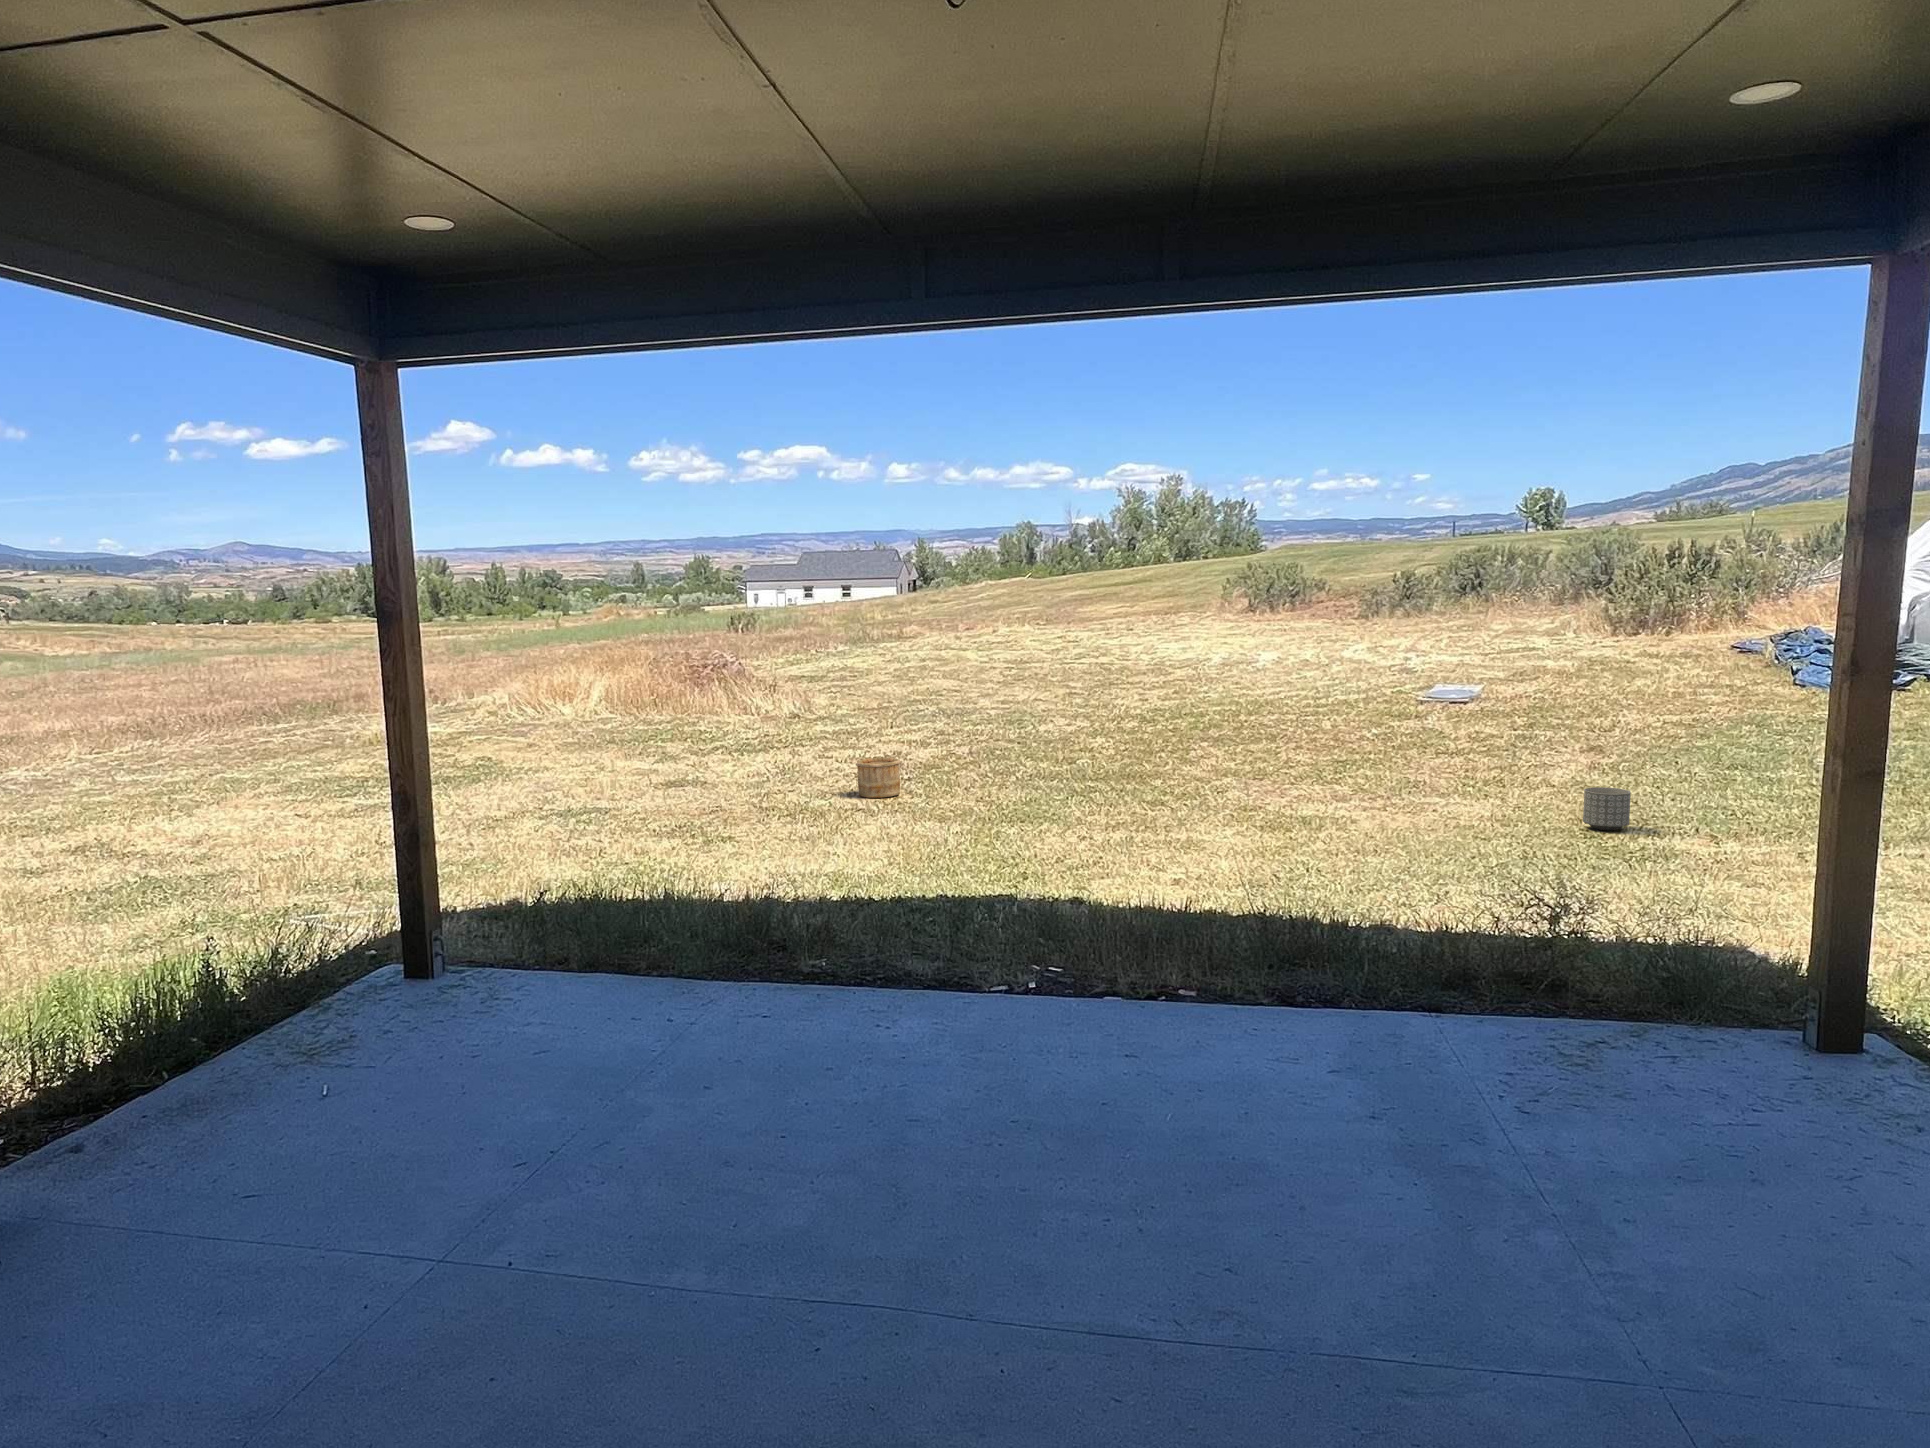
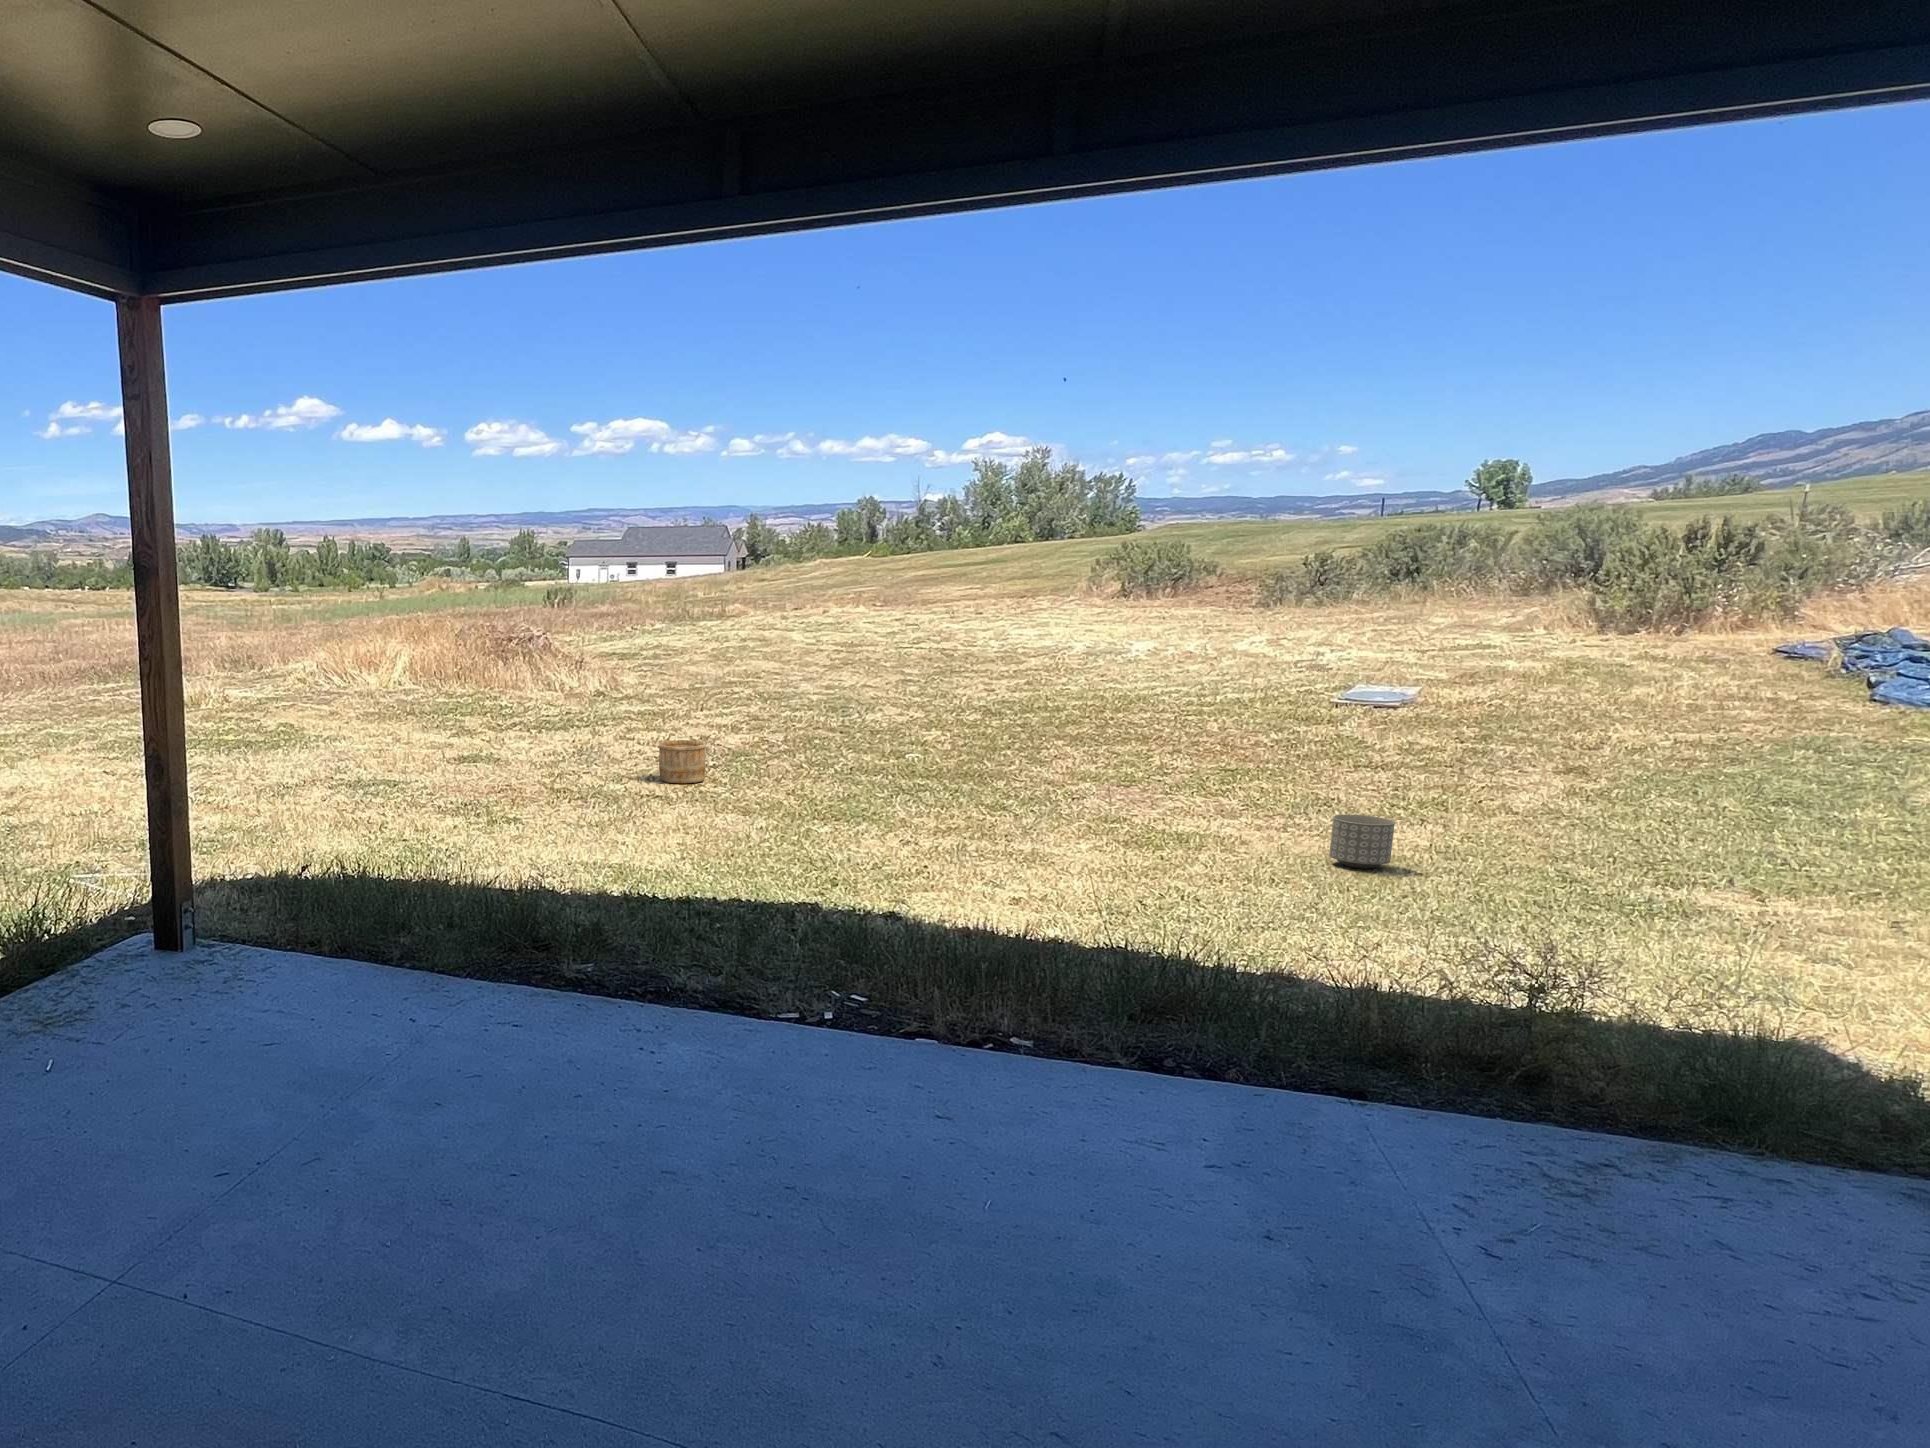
planter: present [1583,787,1631,831] -> present [1329,815,1395,869]

